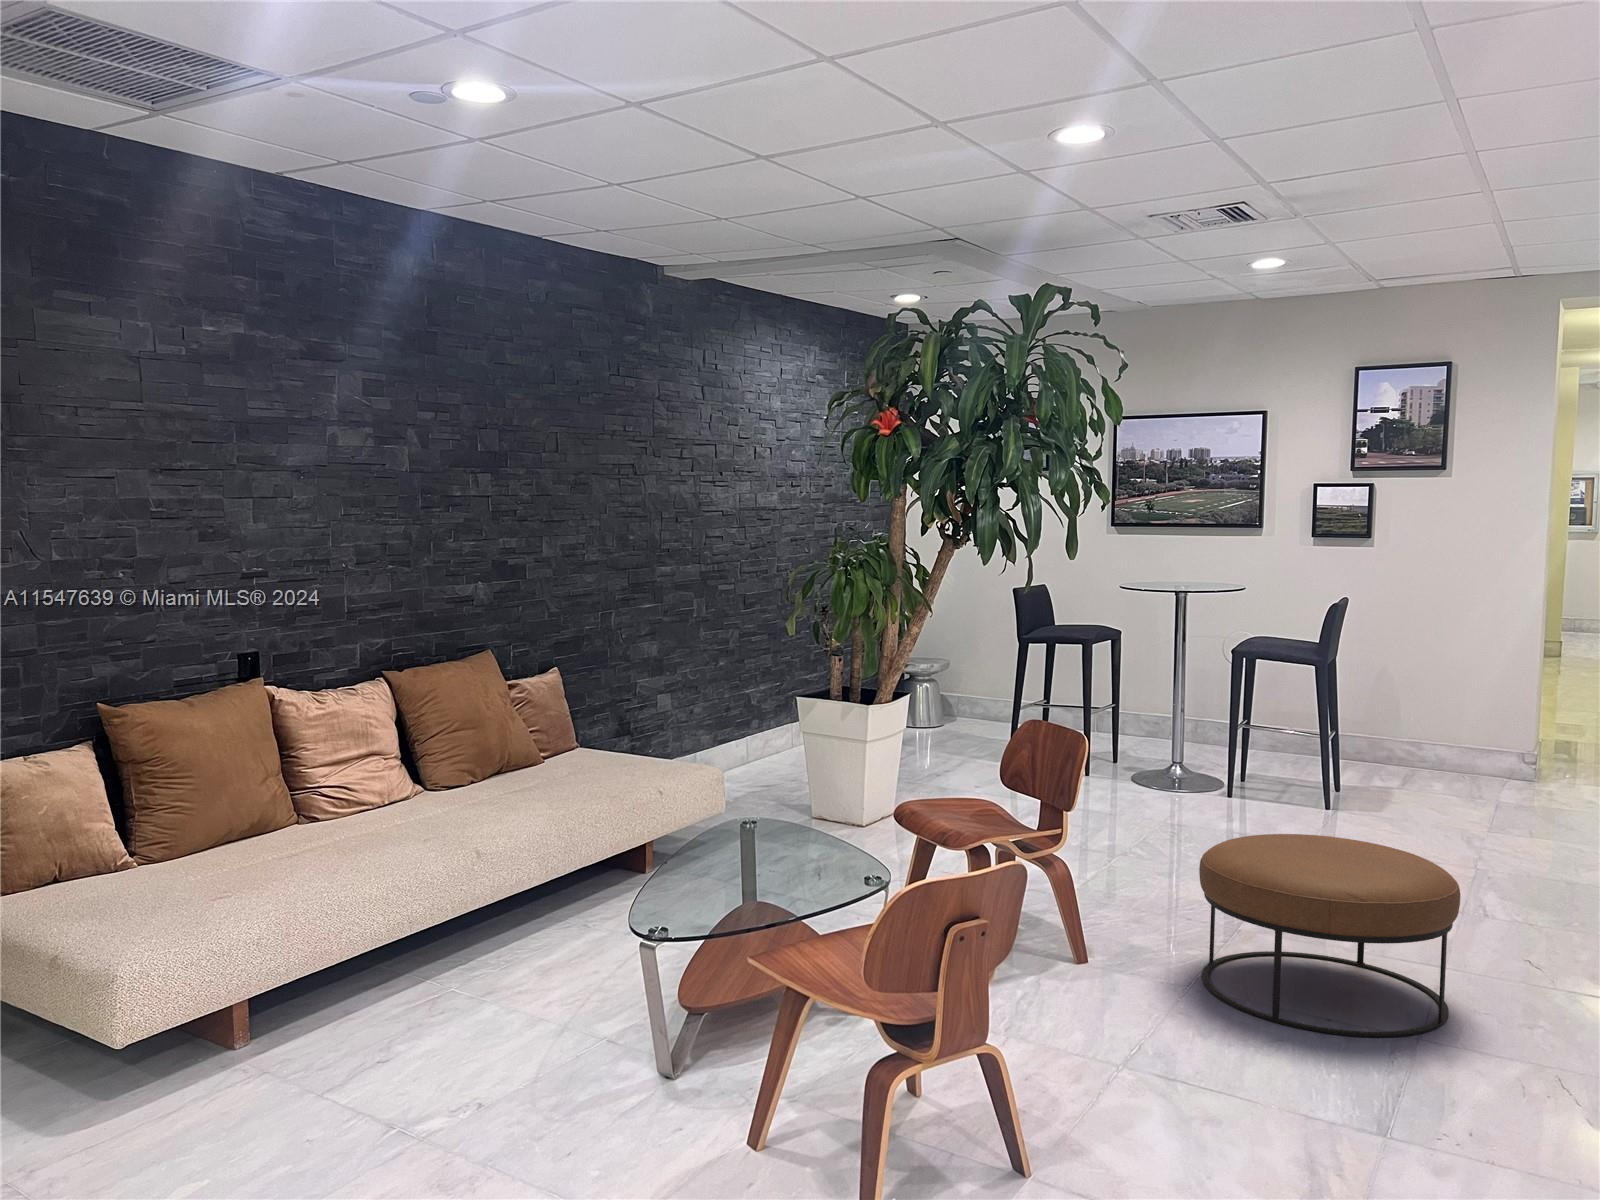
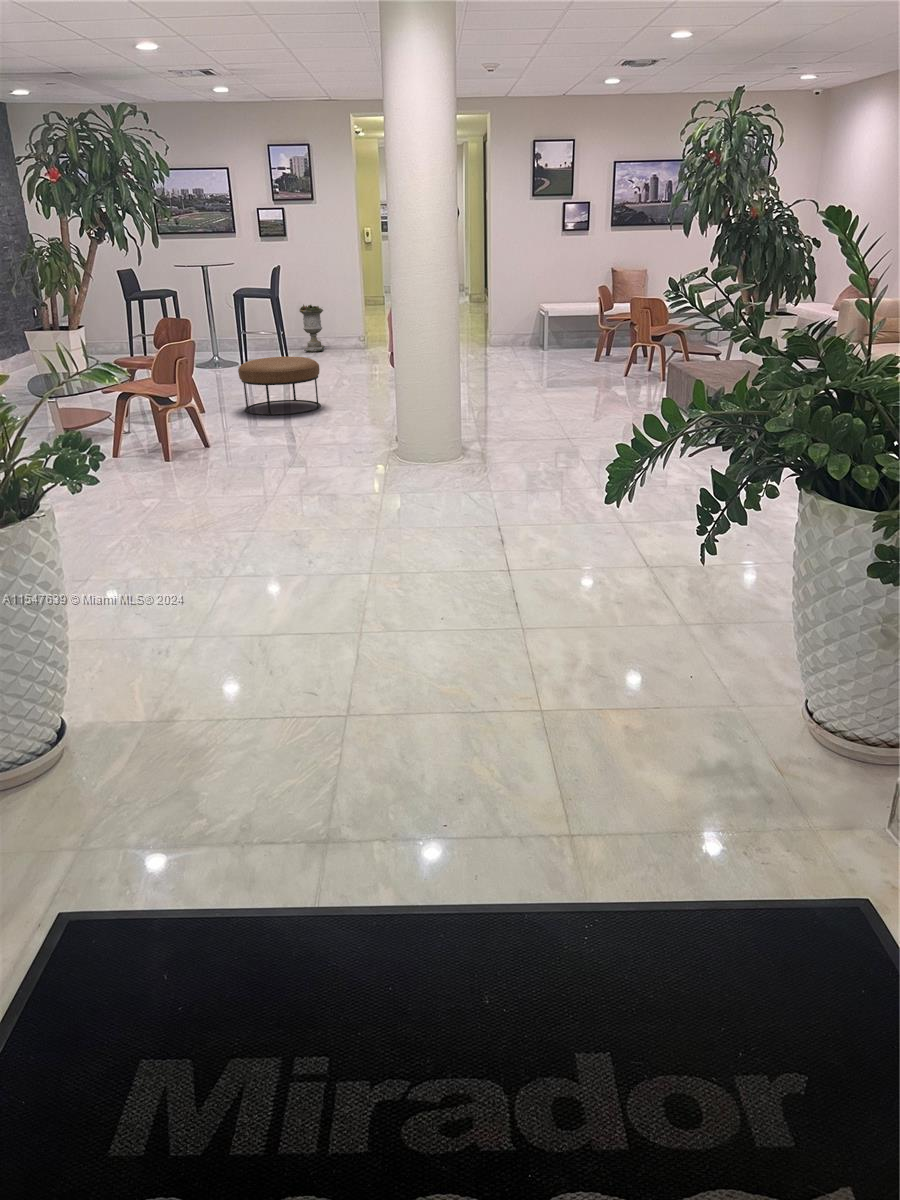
planter: none [1383,681,1444,788] -> present [299,305,324,352]

